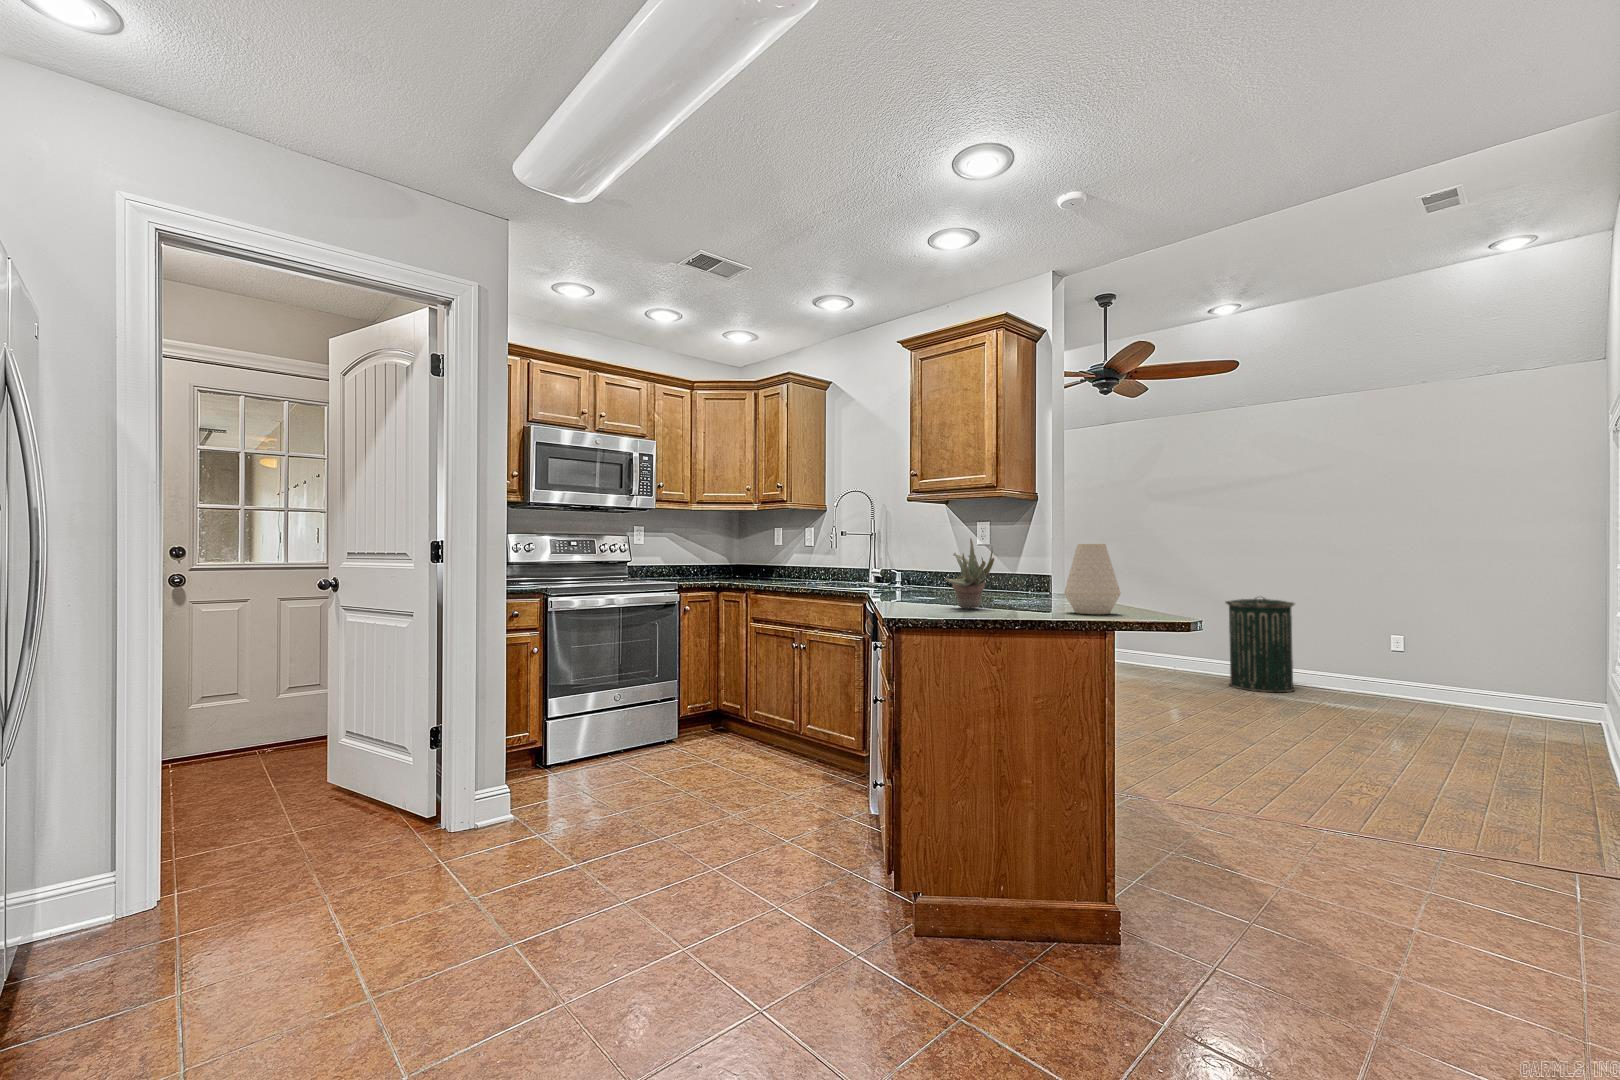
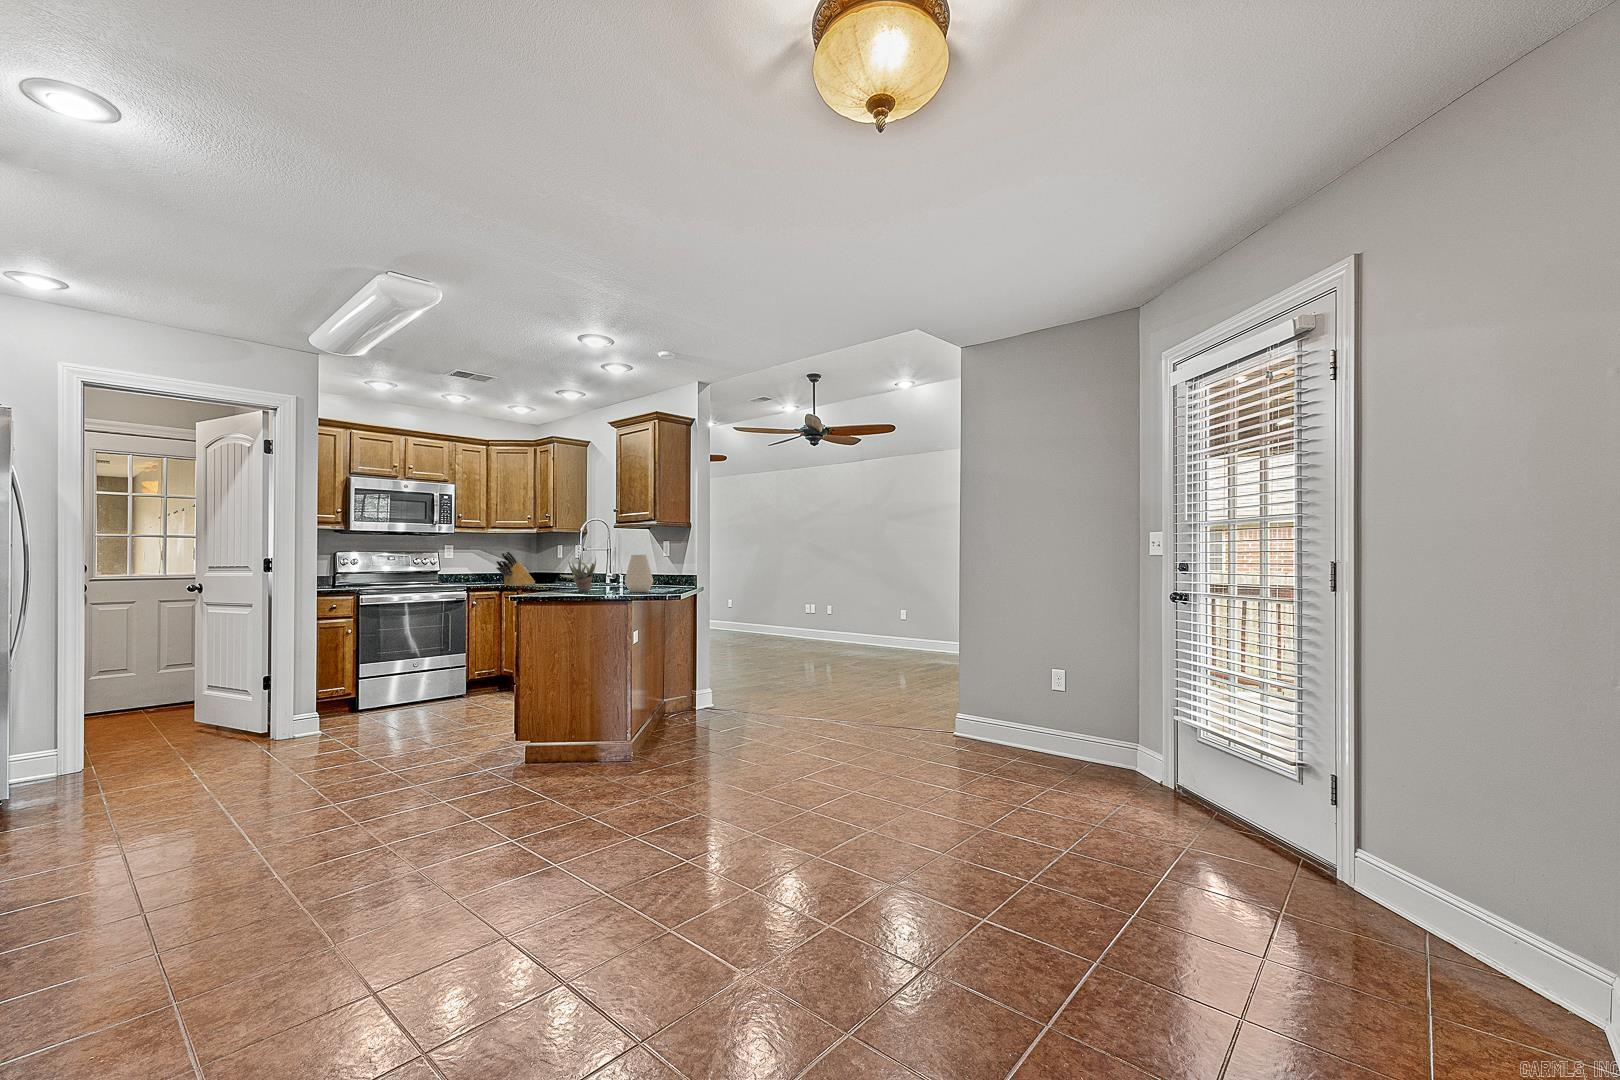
knife block: none [720,535,766,585] -> present [496,551,535,586]
trash can: present [1226,598,1295,692] -> none [899,590,942,656]

